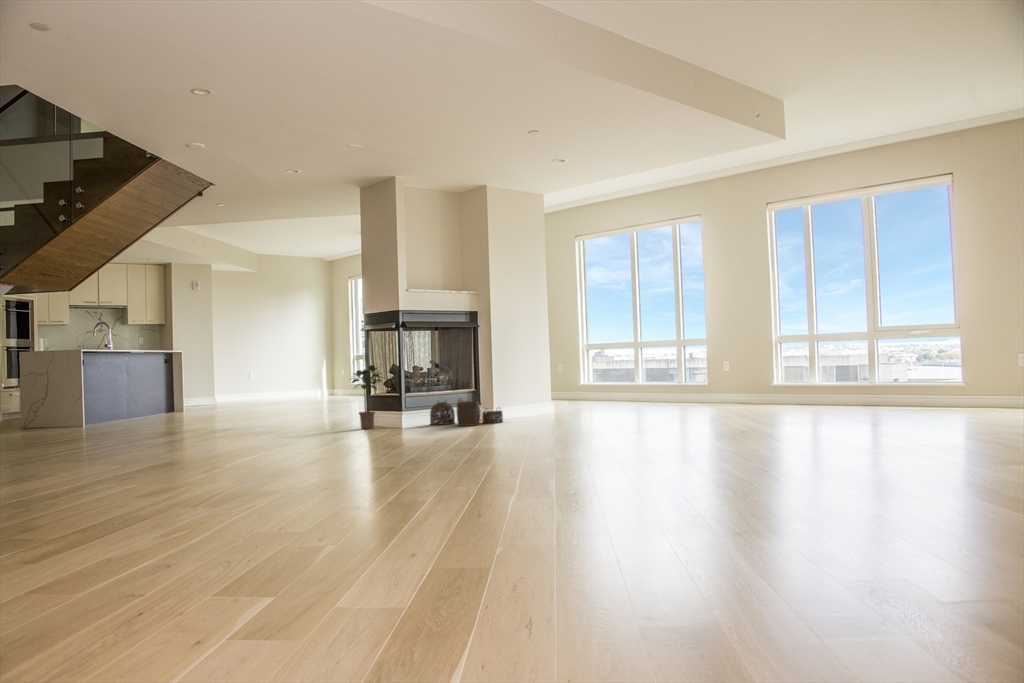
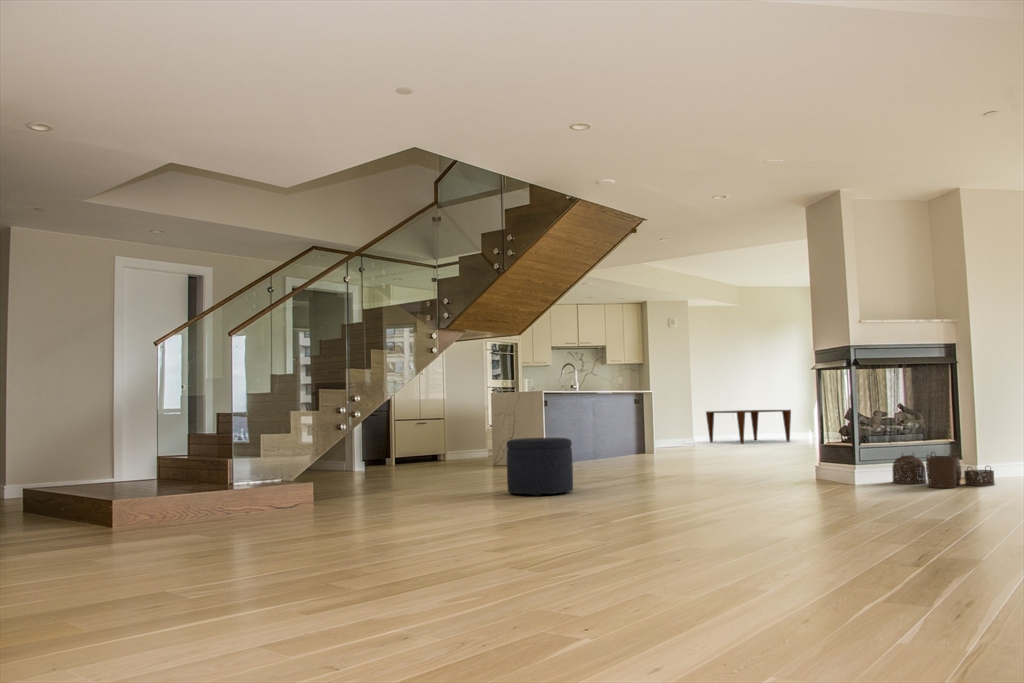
potted plant: present [352,365,381,429] -> none [788,409,835,483]
coffee table: none [240,371,323,405] -> present [706,410,791,444]
ottoman: none [78,396,152,454] -> present [507,438,573,496]

